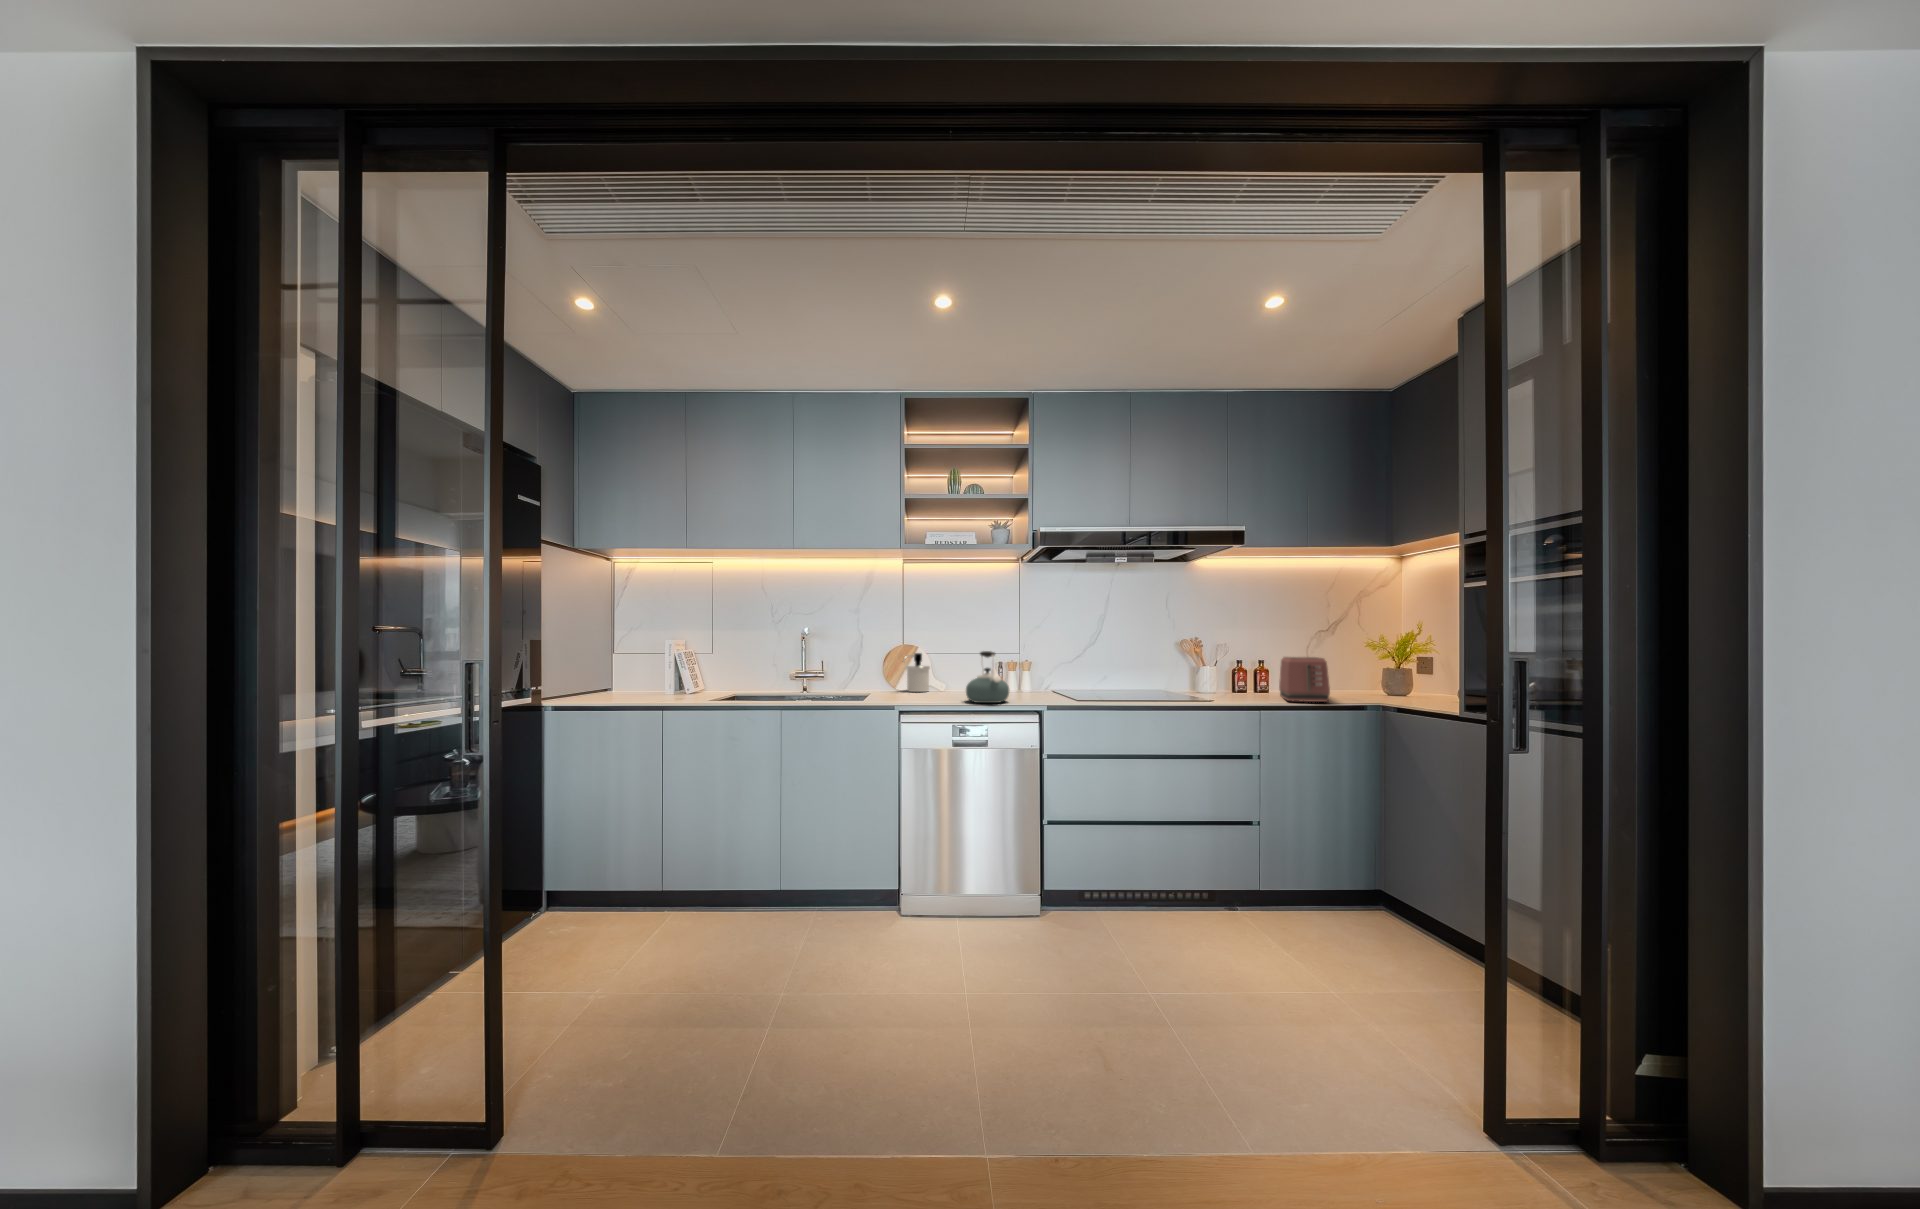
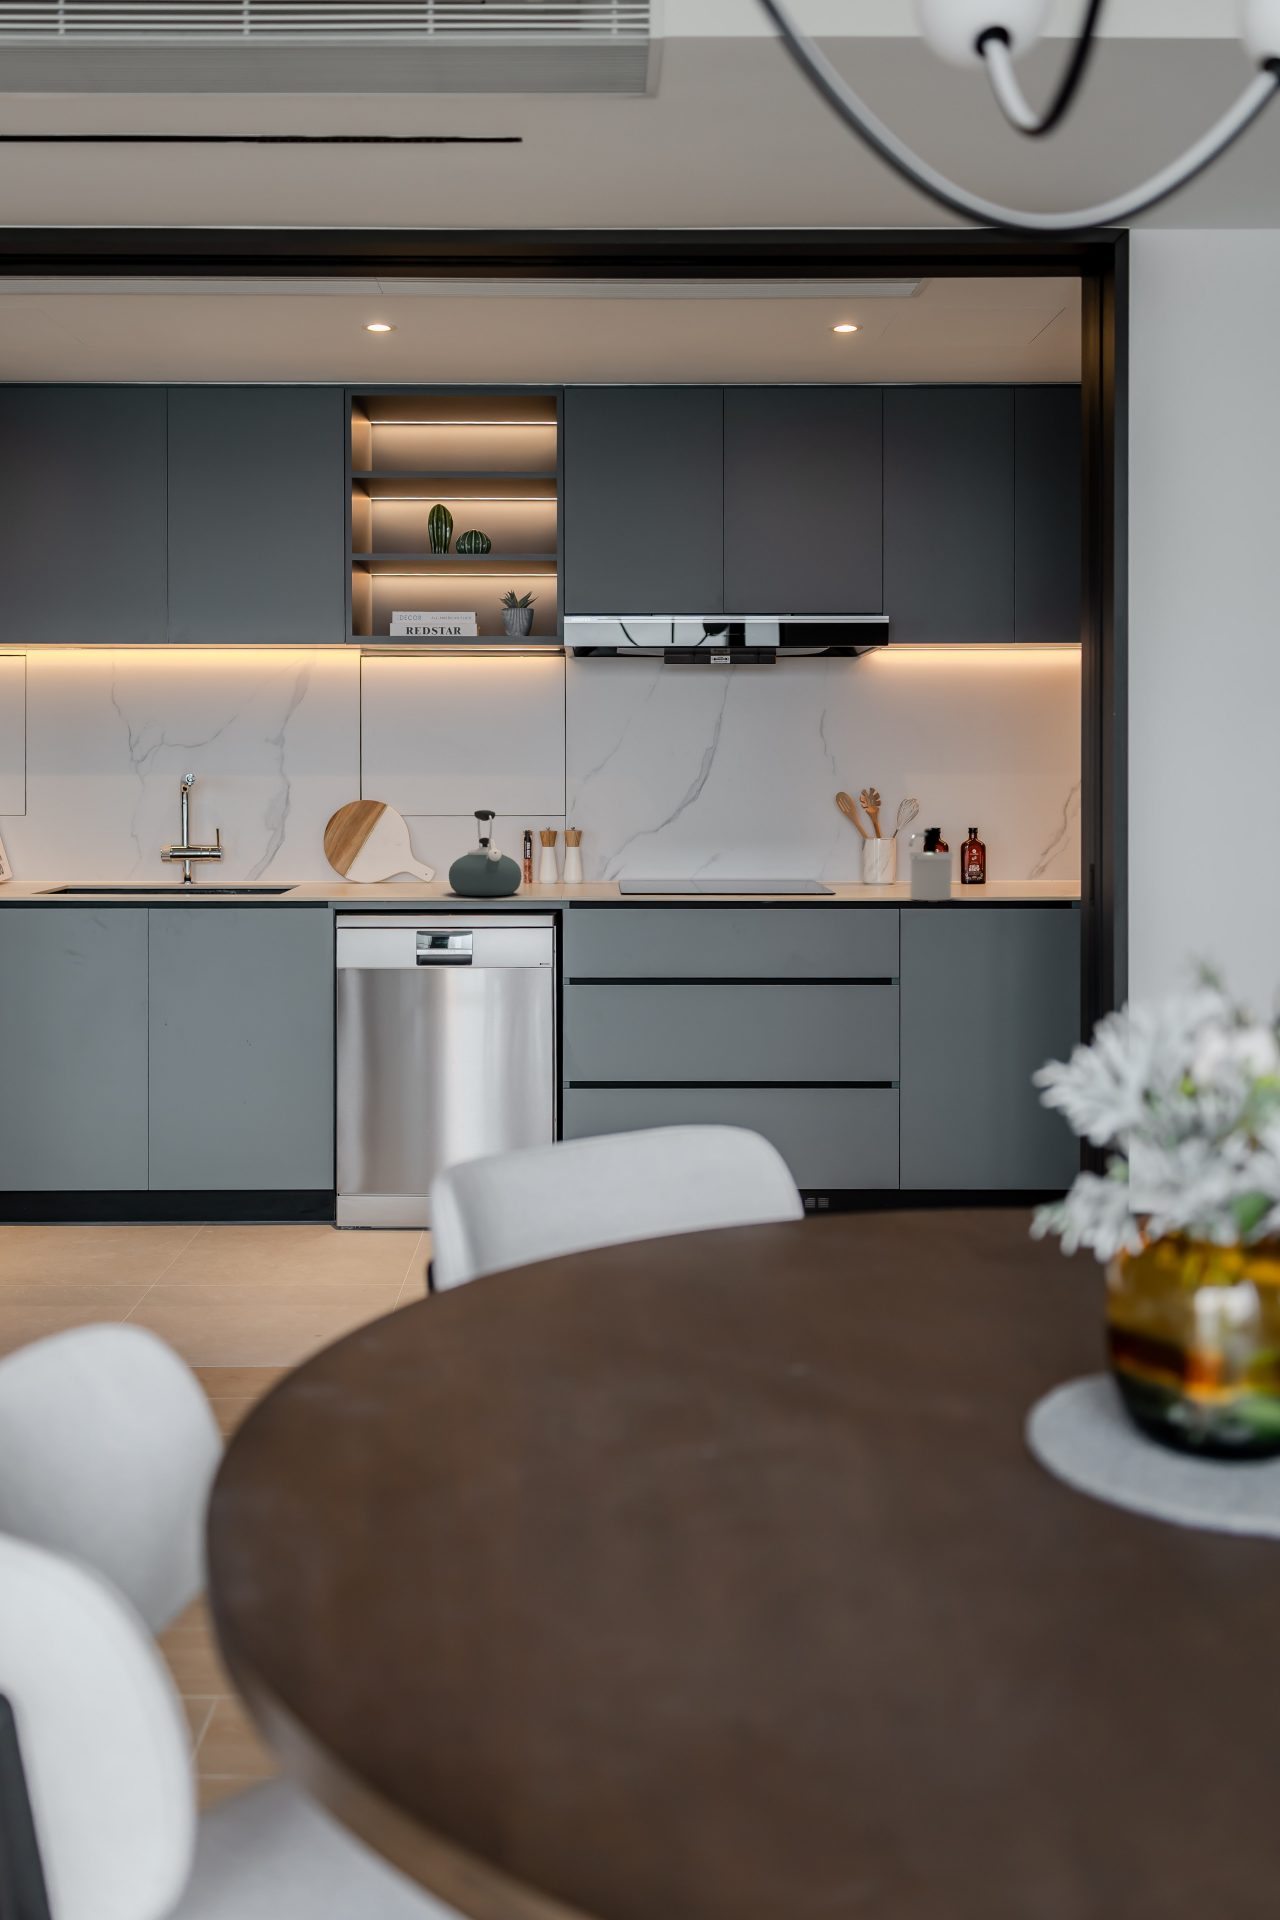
soap dispenser: present [903,653,930,692] -> present [909,828,953,901]
toaster: present [1279,657,1330,702] -> none [983,821,1057,896]

